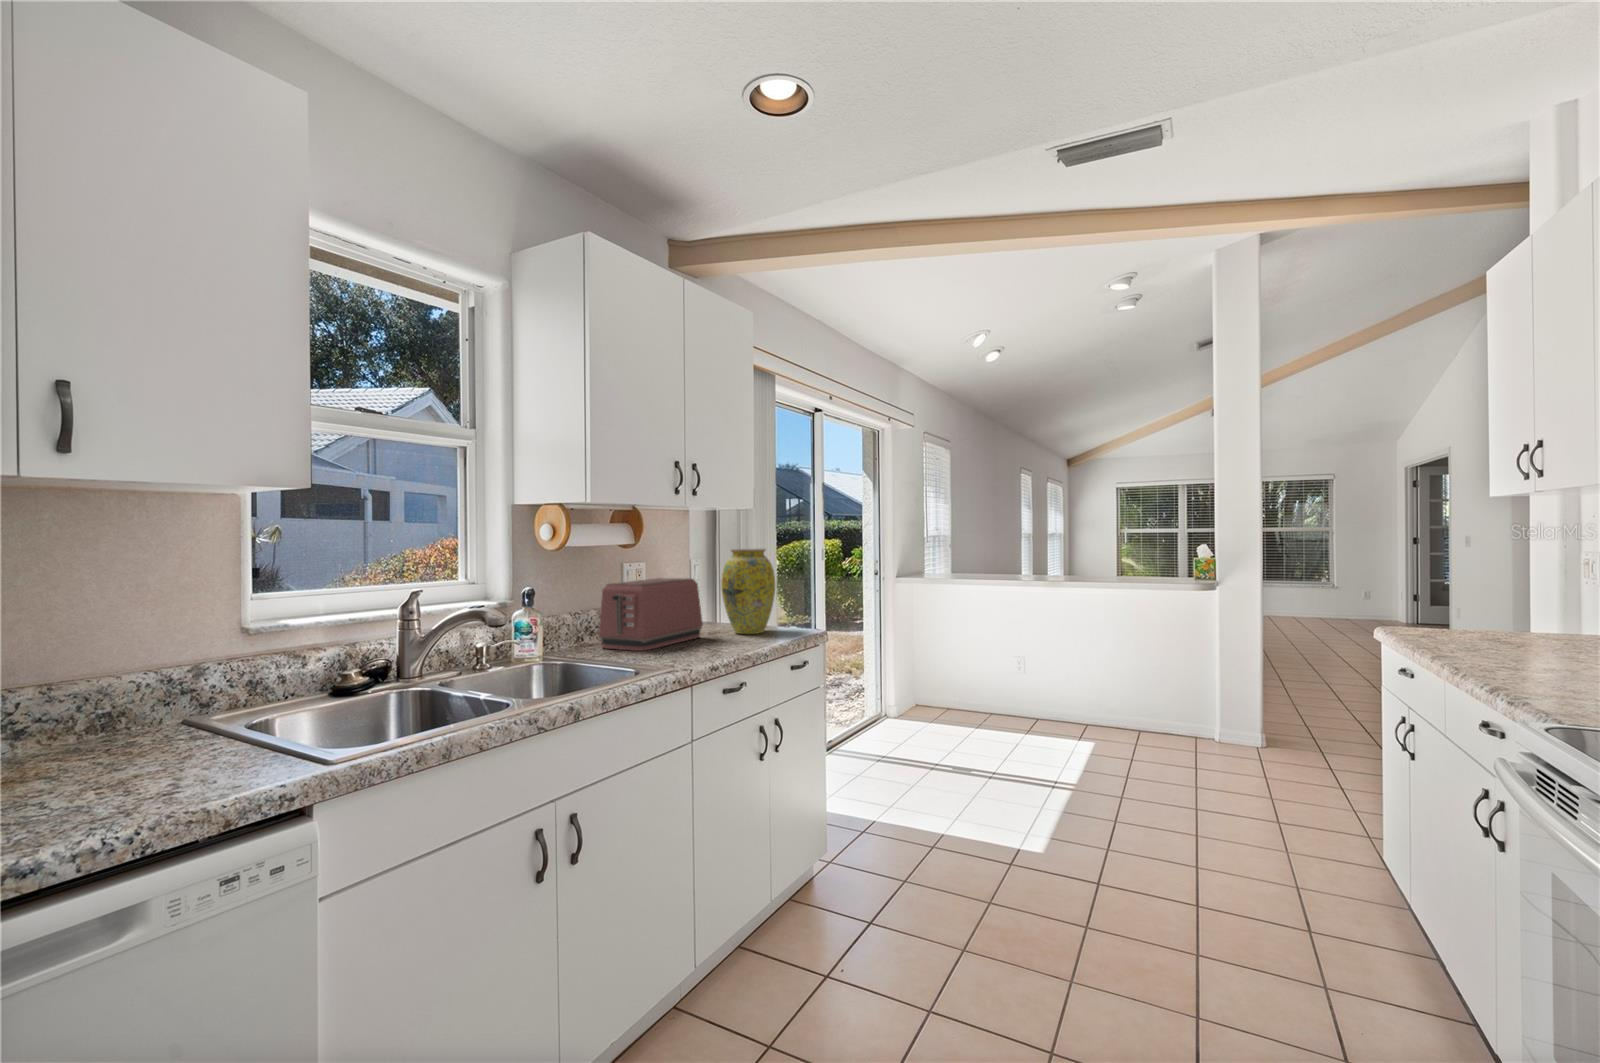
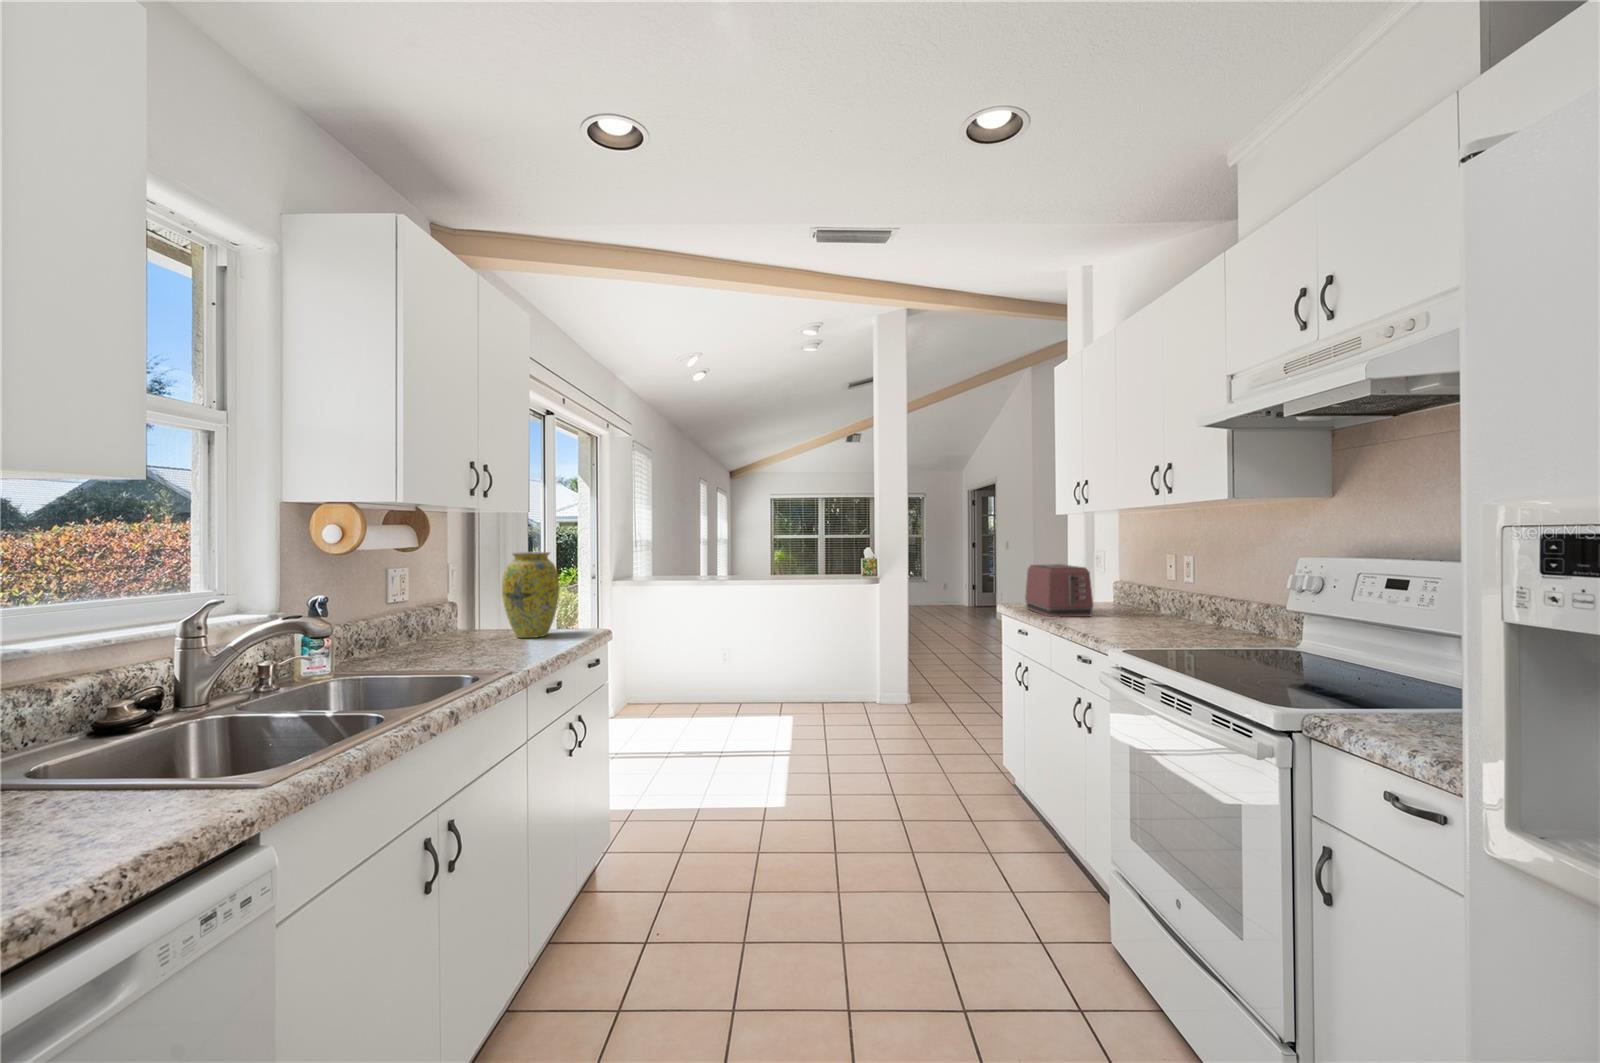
toaster: present [599,578,703,651] -> present [1025,564,1093,617]

